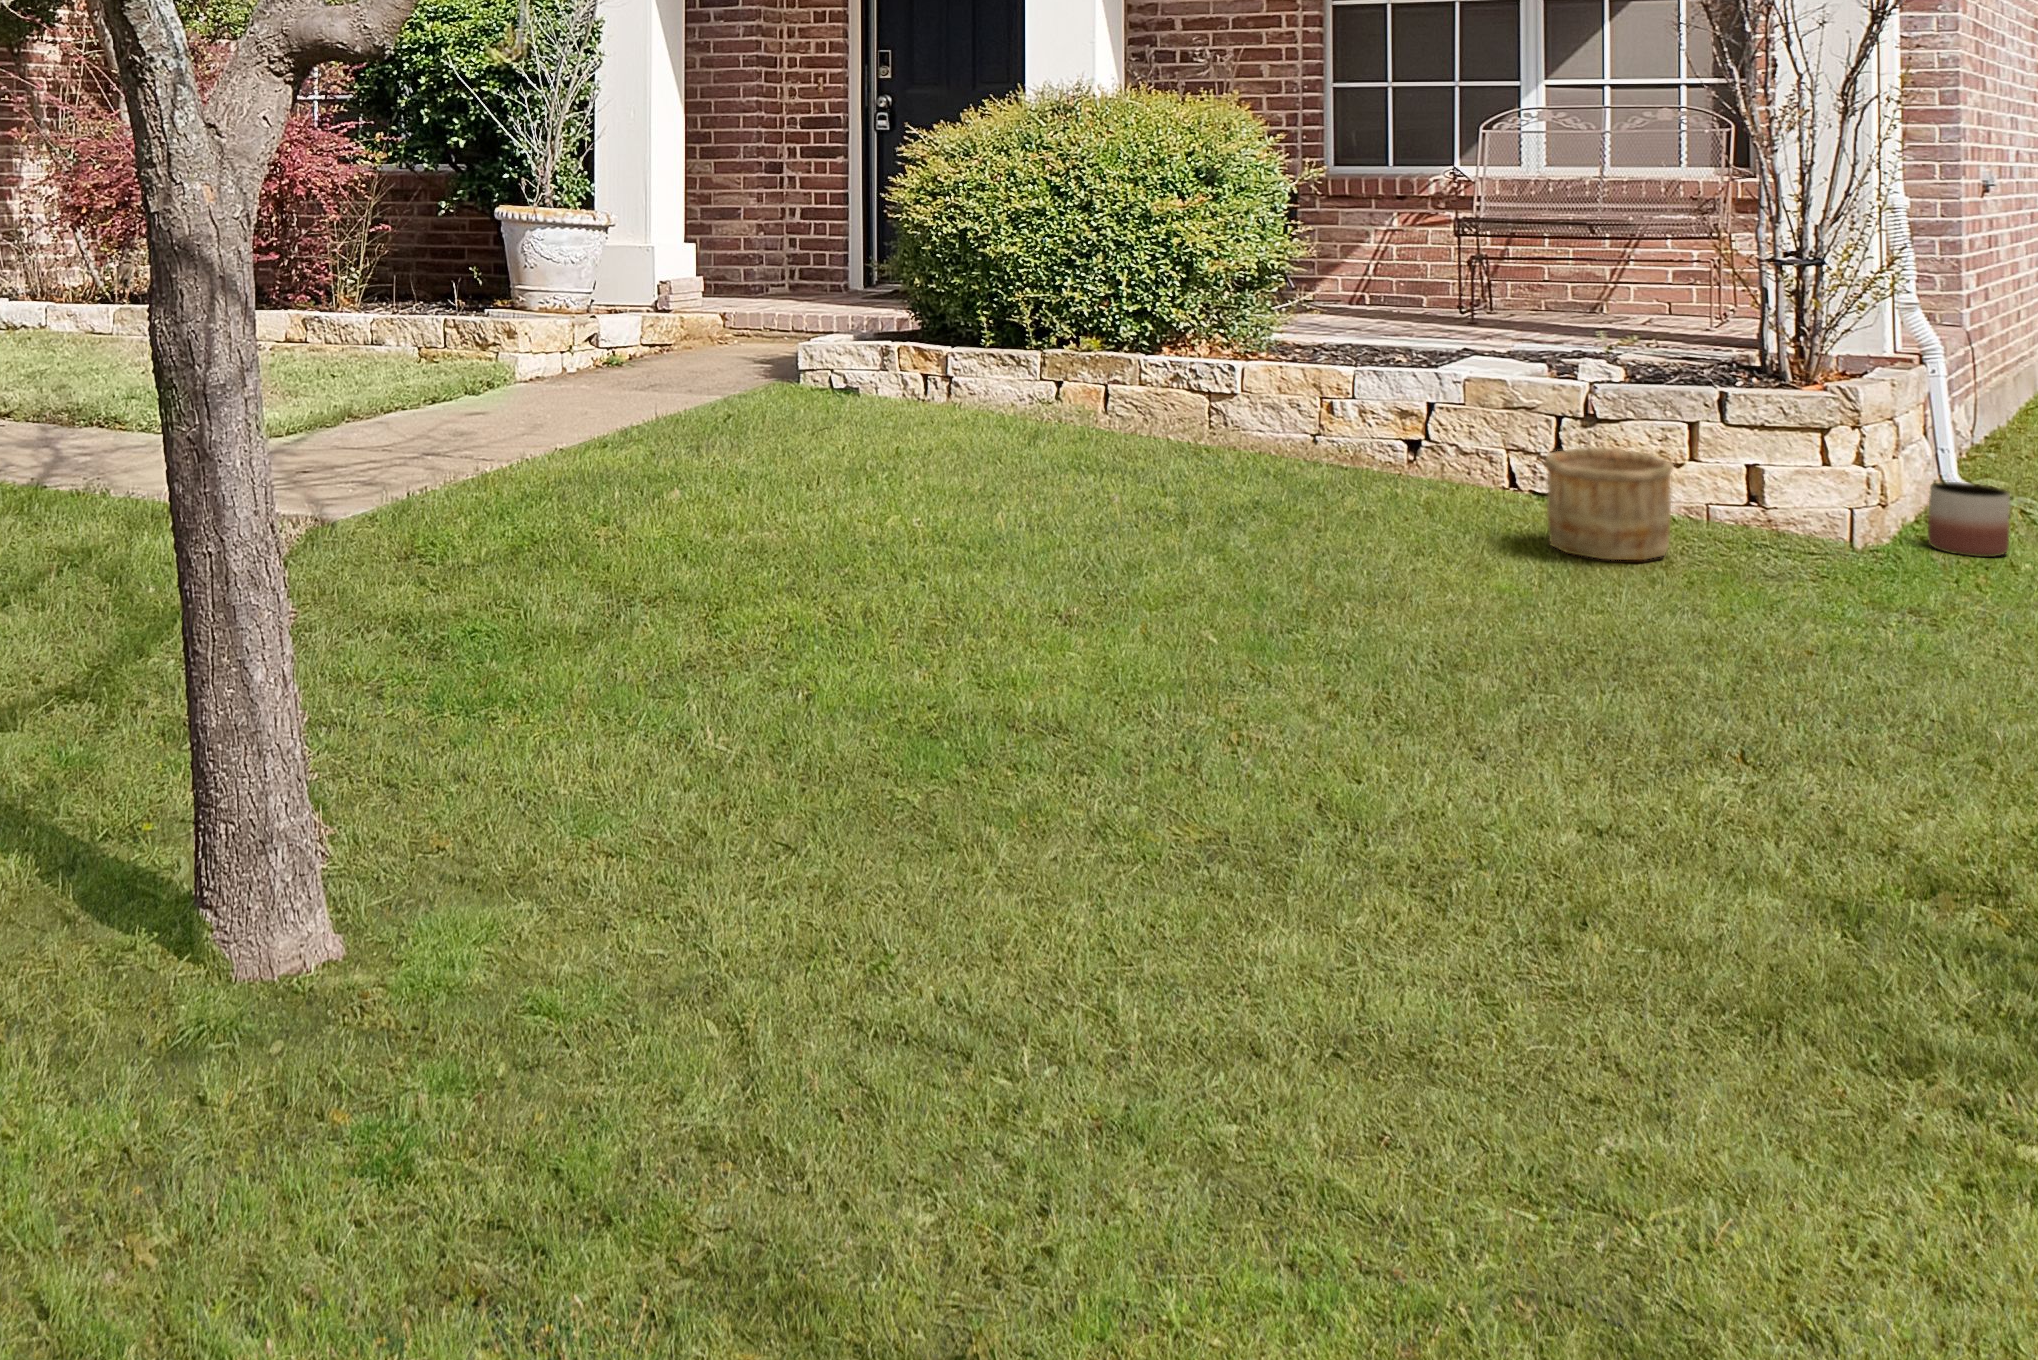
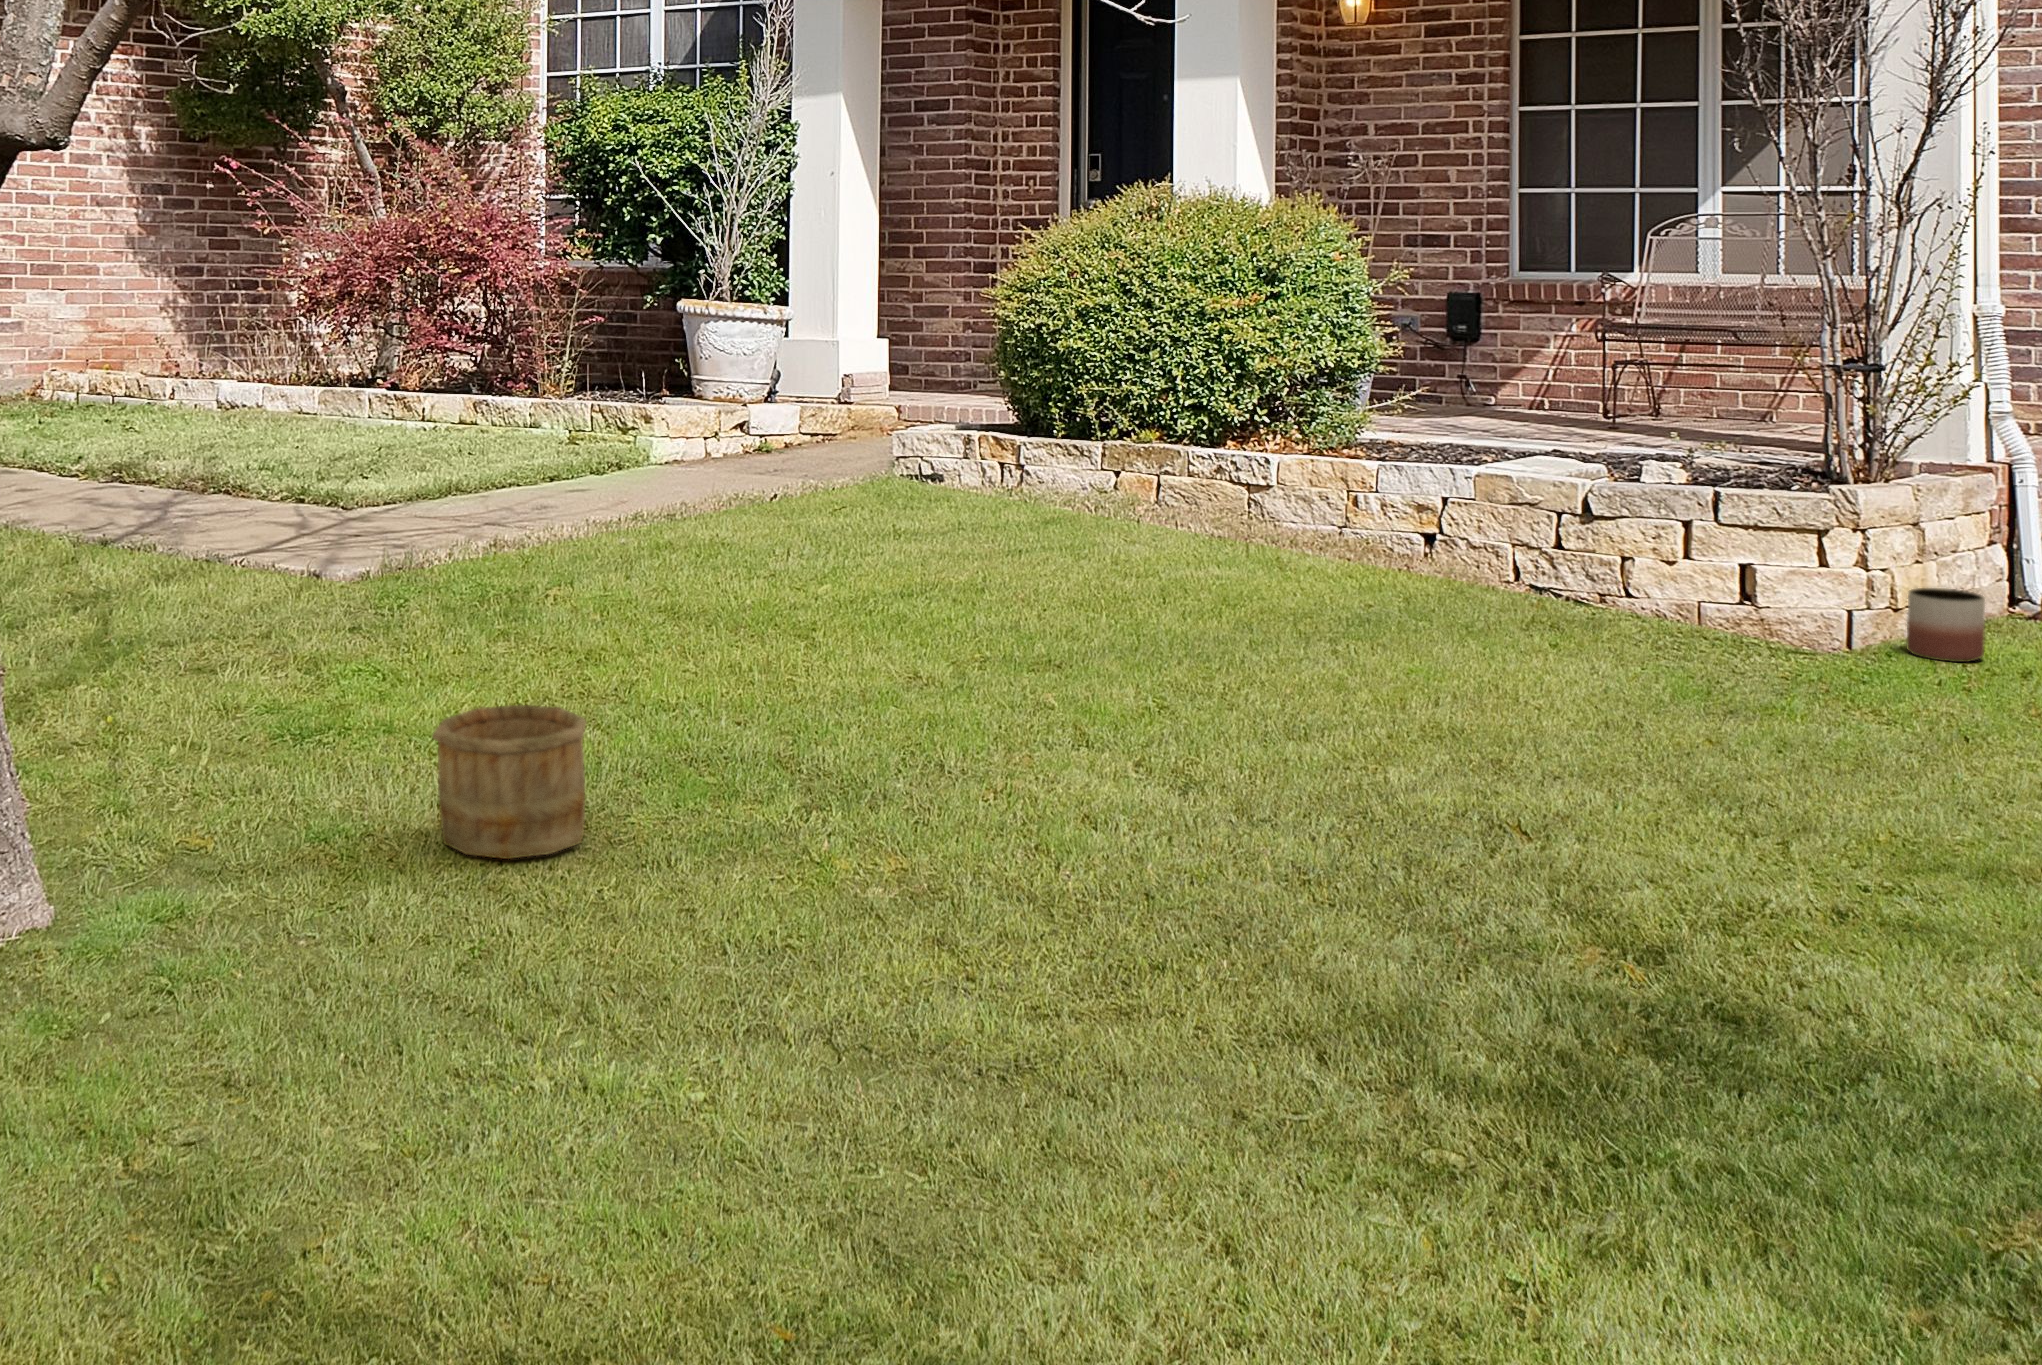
wooden bucket: present [1544,448,1674,560] -> present [432,705,586,859]

